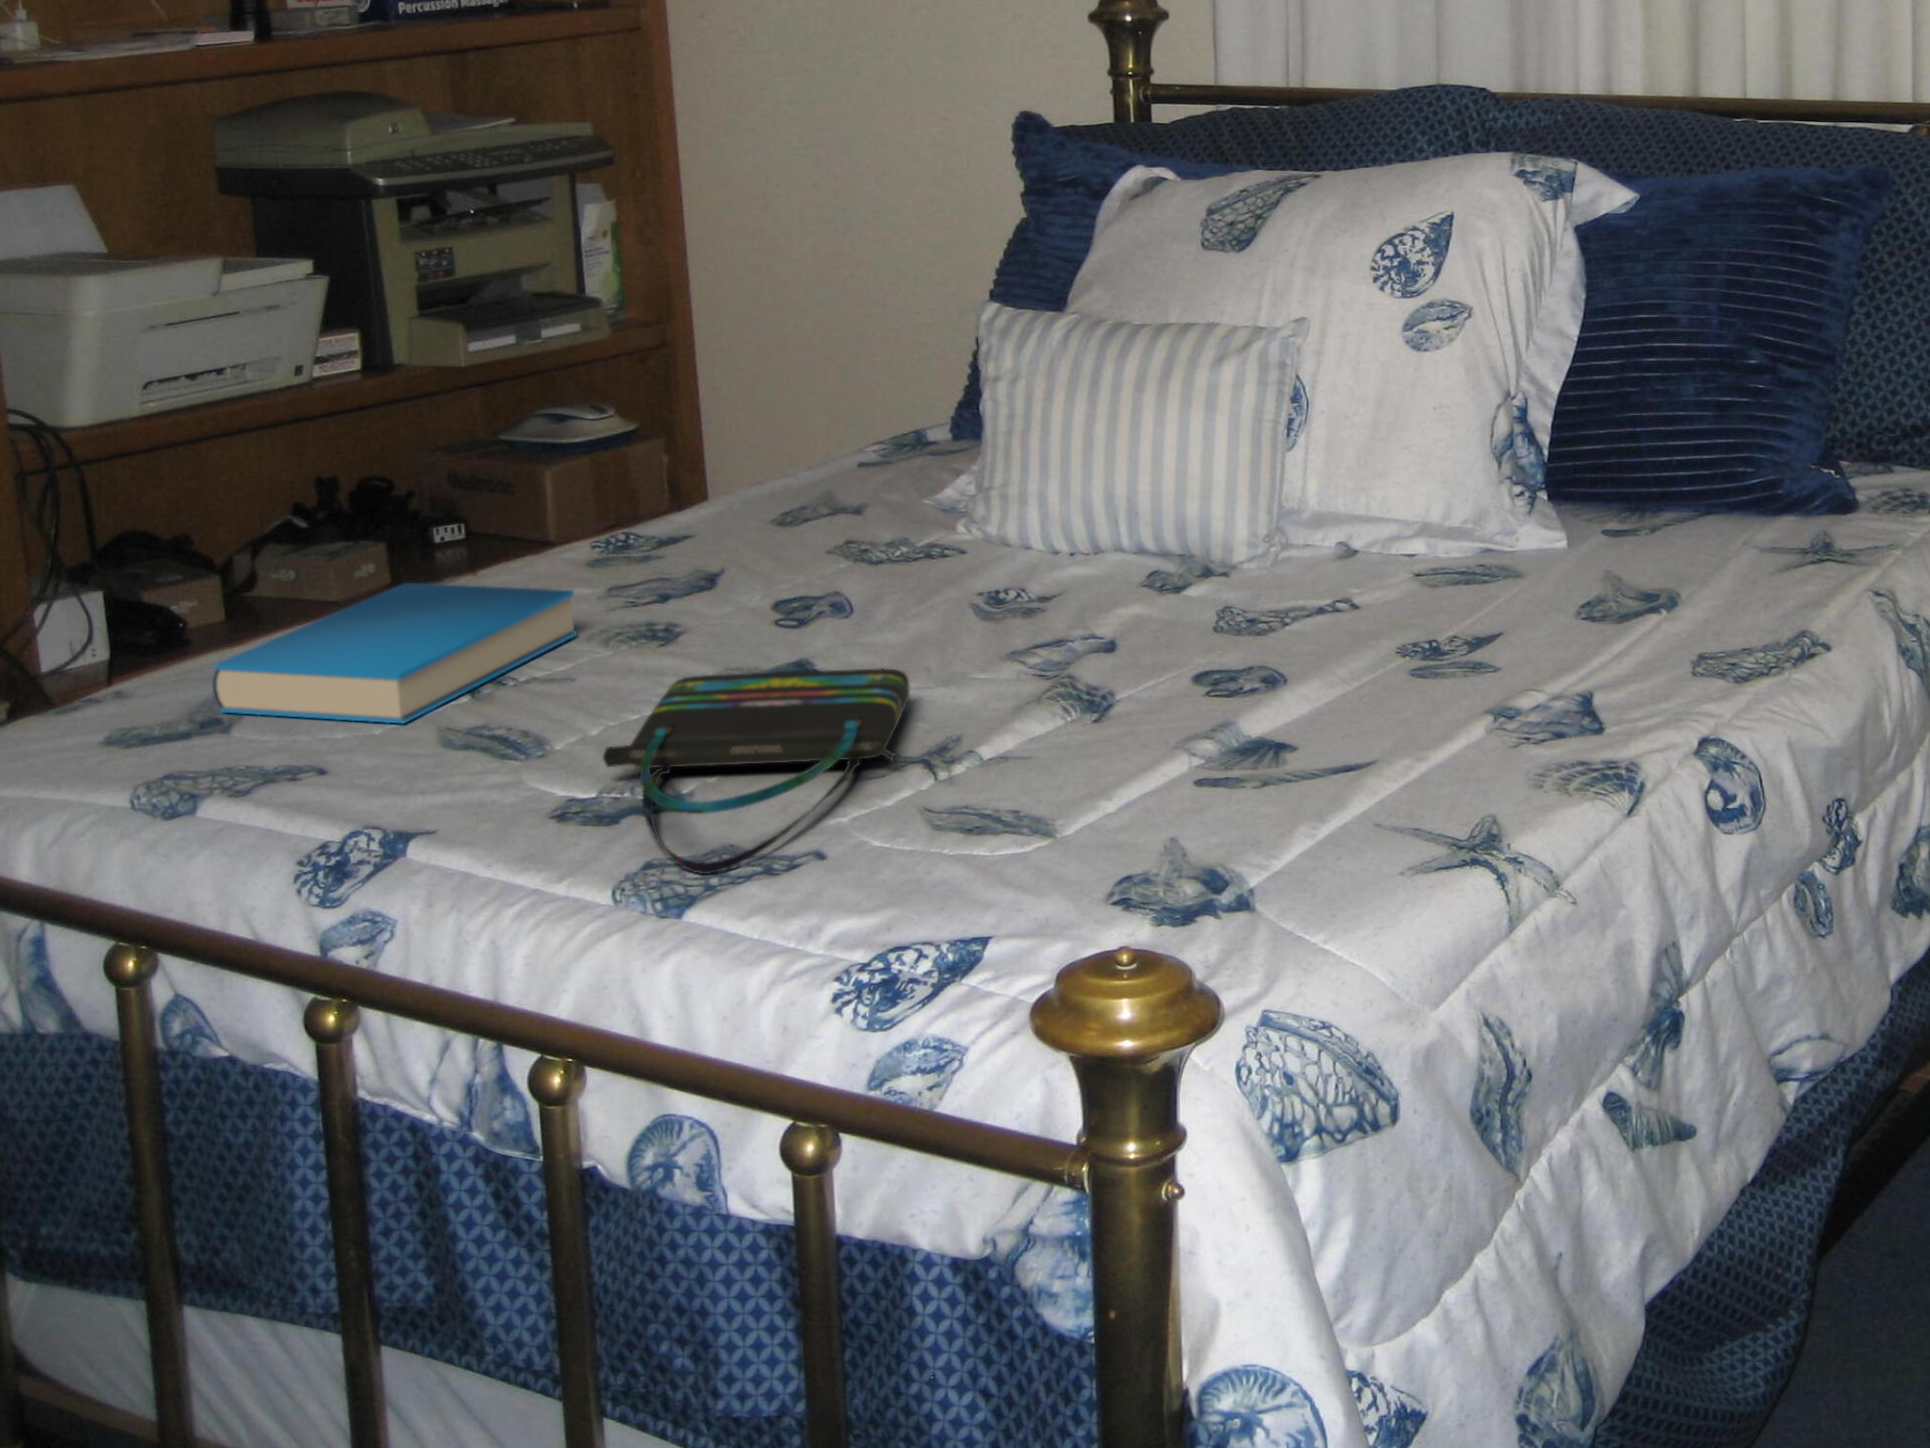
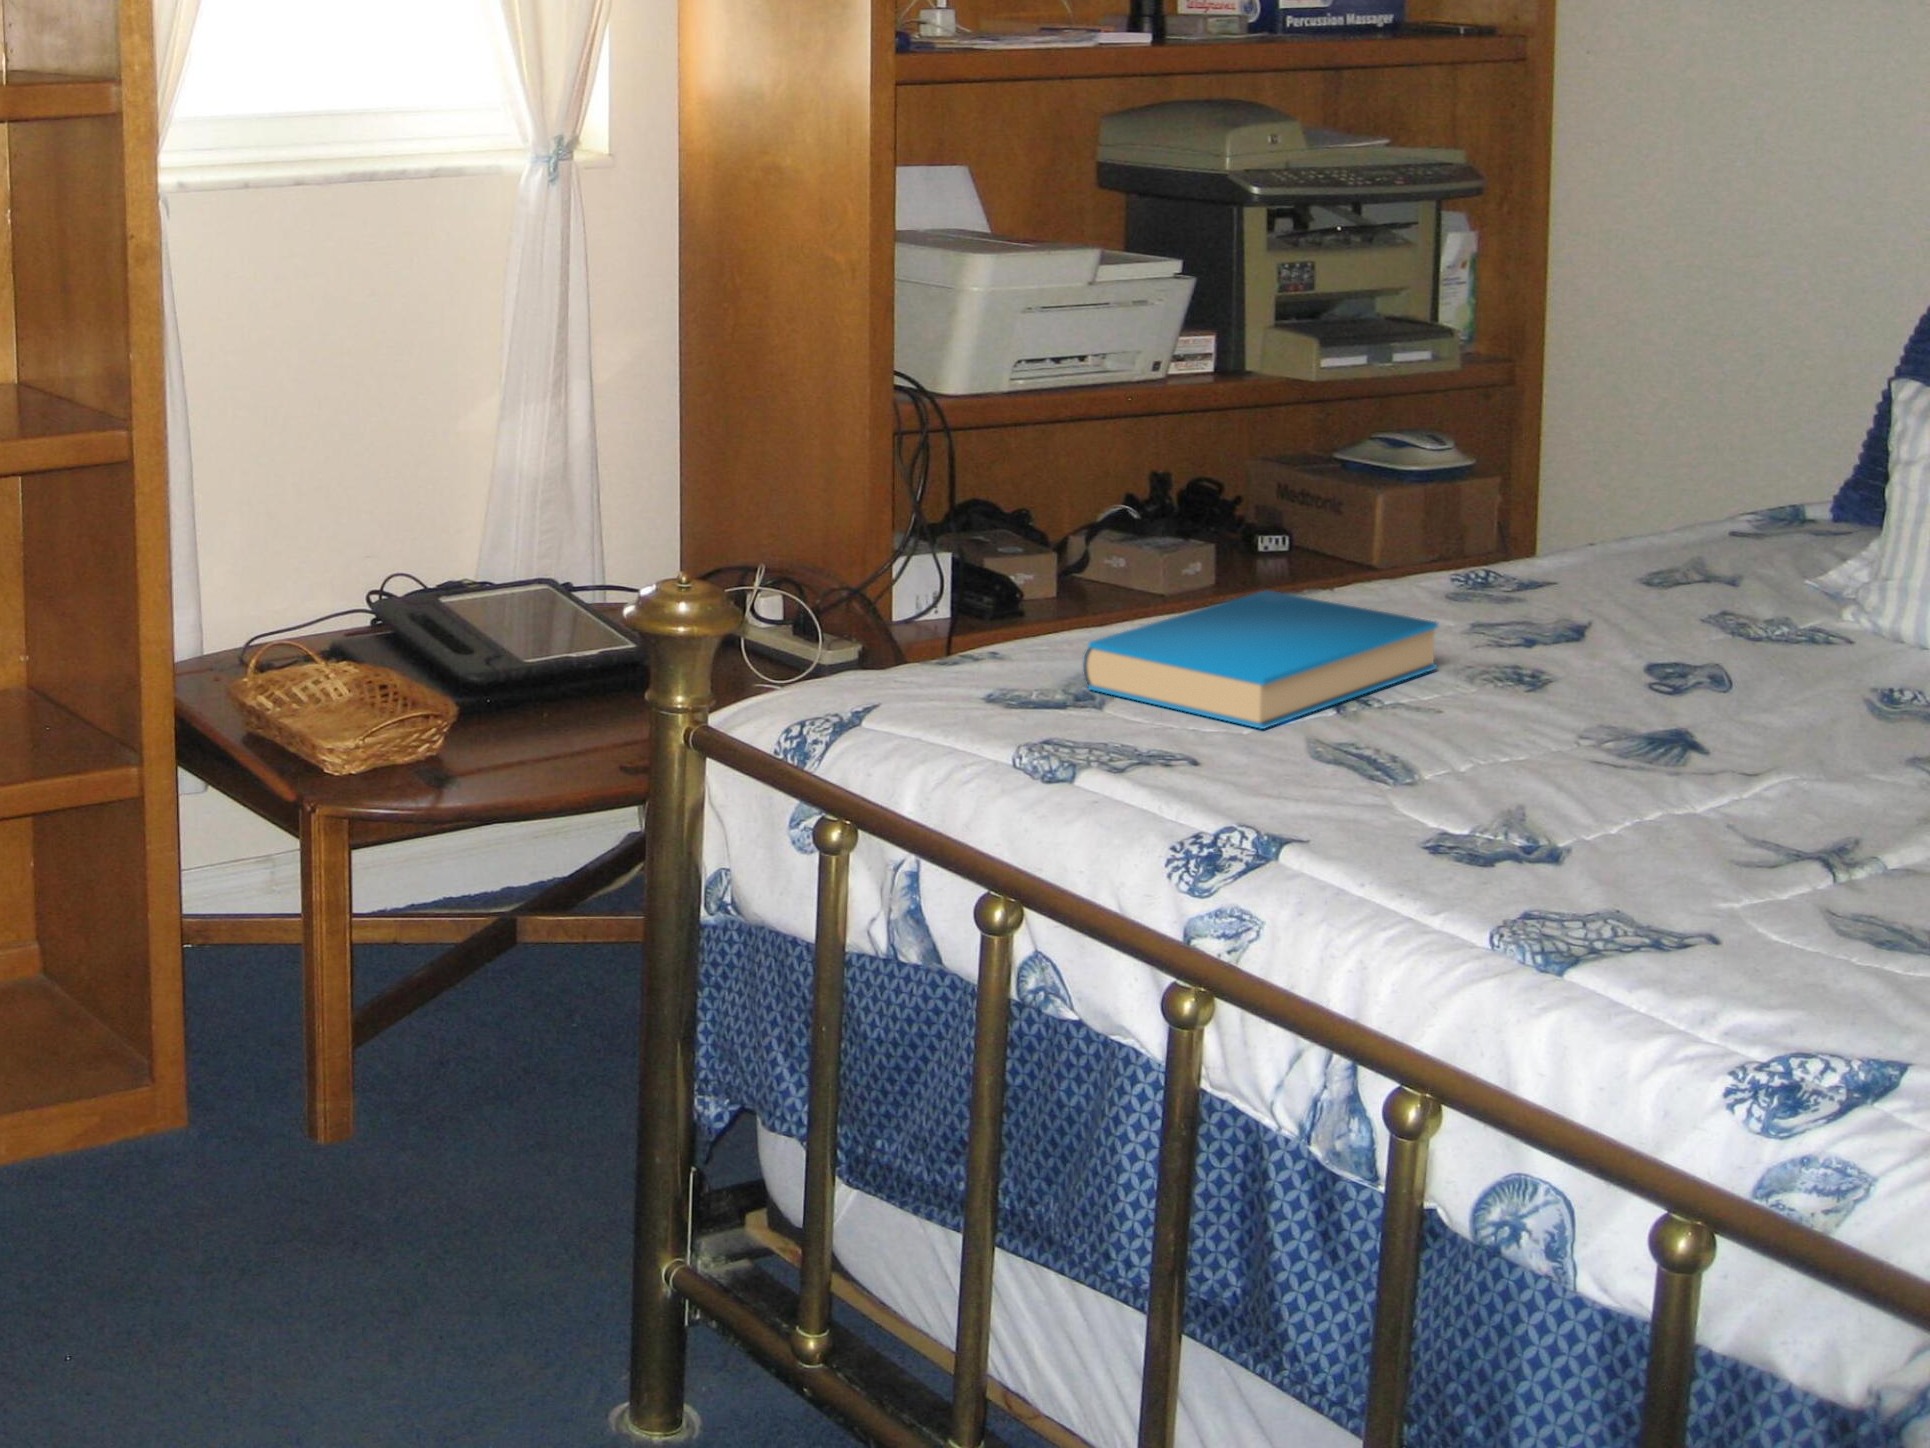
tote bag: present [603,669,909,874] -> none [1470,730,1816,937]

